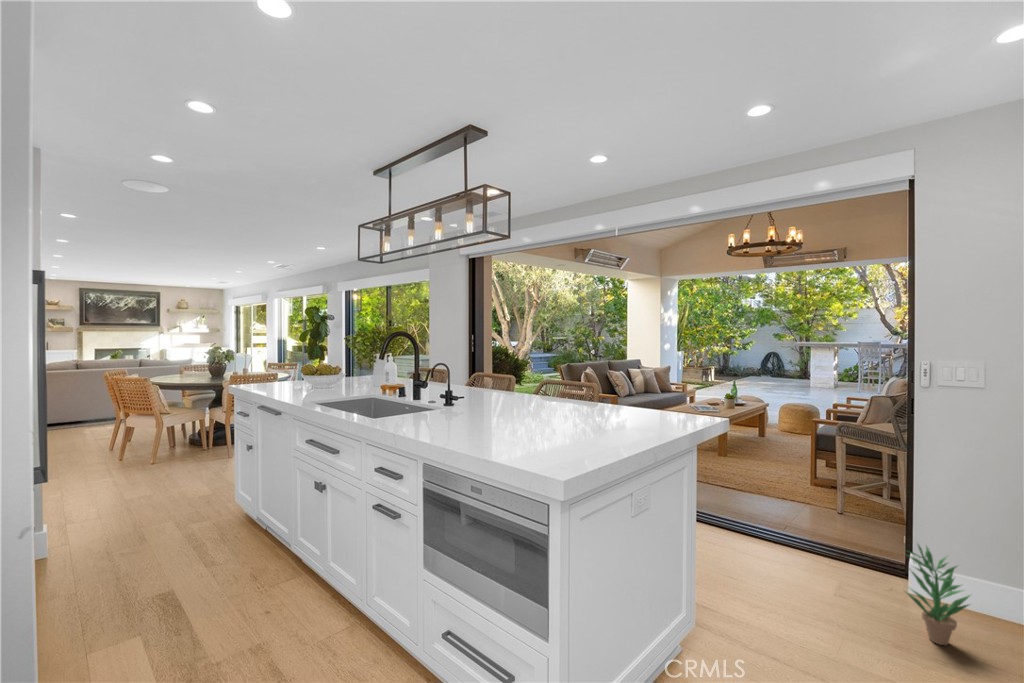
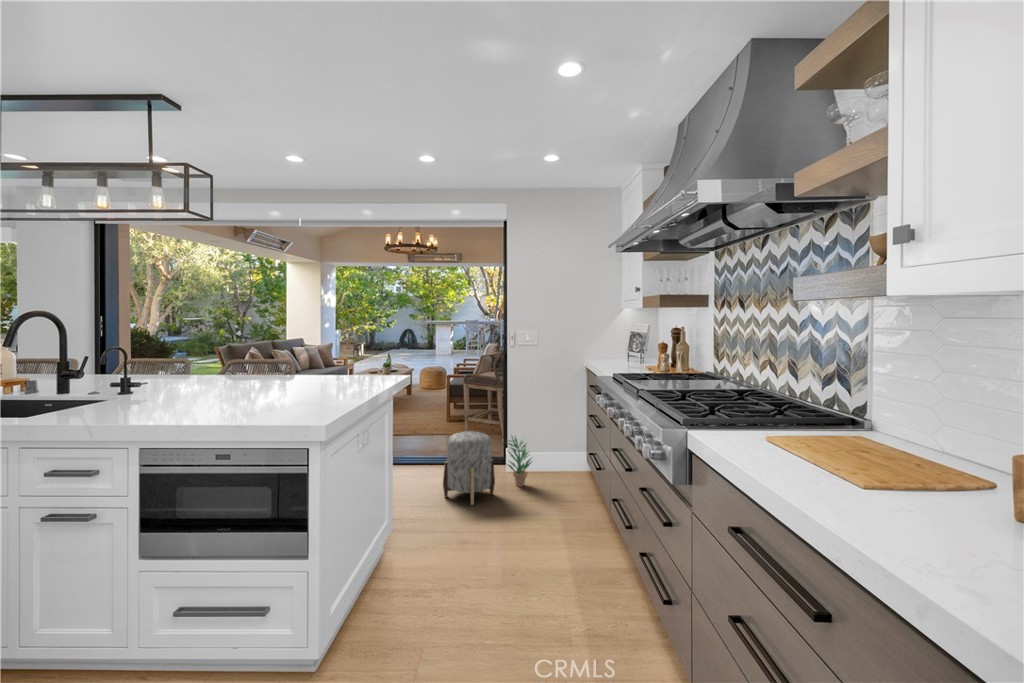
stool: none [777,519,879,652] -> present [443,431,495,505]

